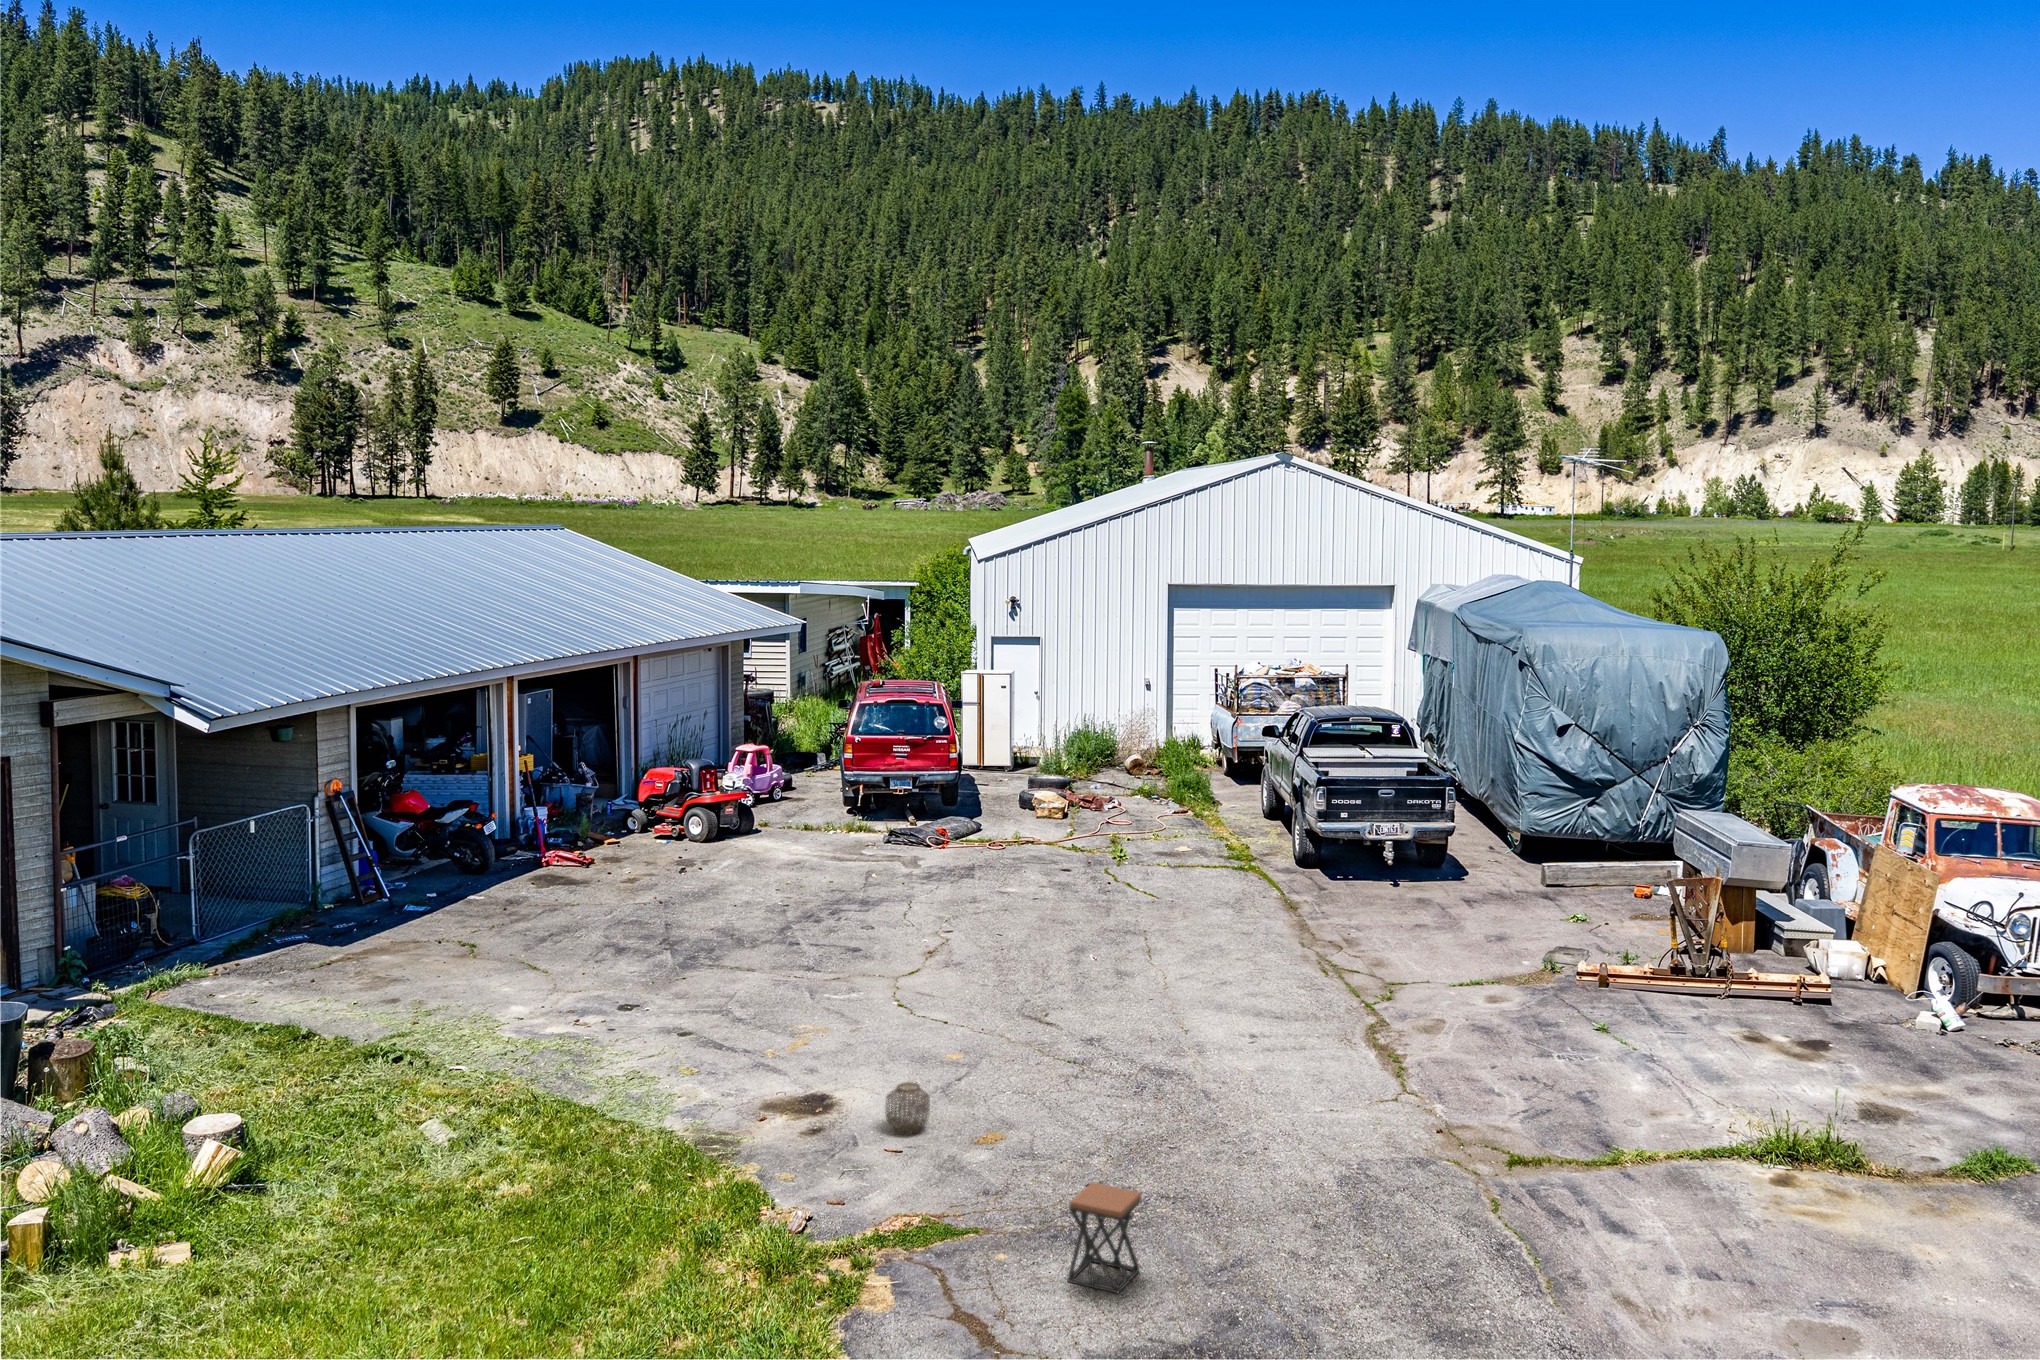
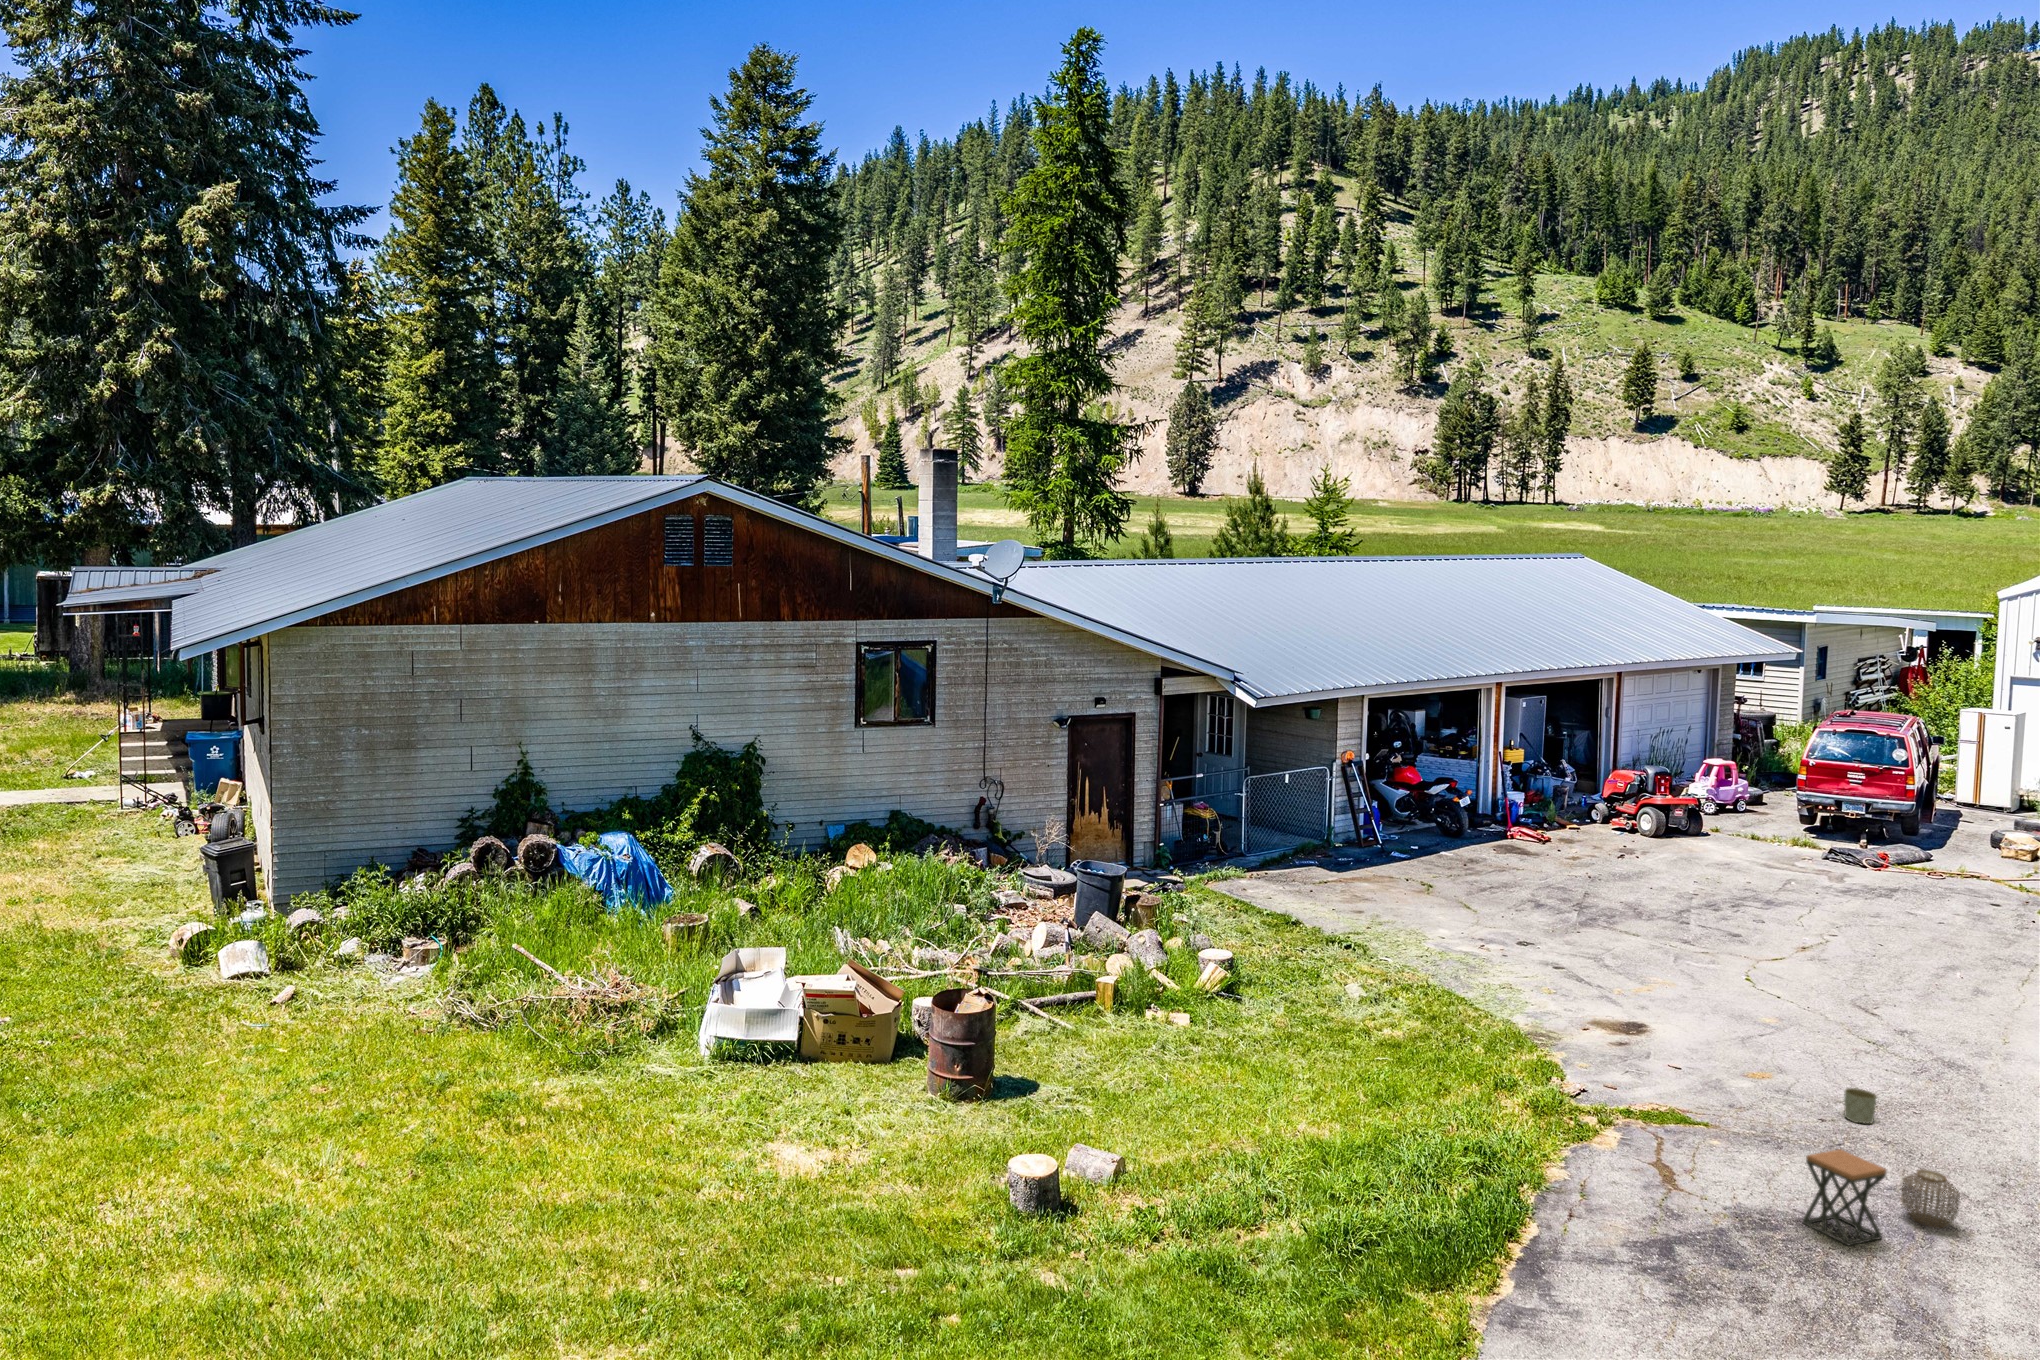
woven basket: present [885,1082,930,1135] -> present [1902,1169,1960,1228]
planter: none [1031,1096,1061,1136] -> present [1844,1088,1876,1124]

